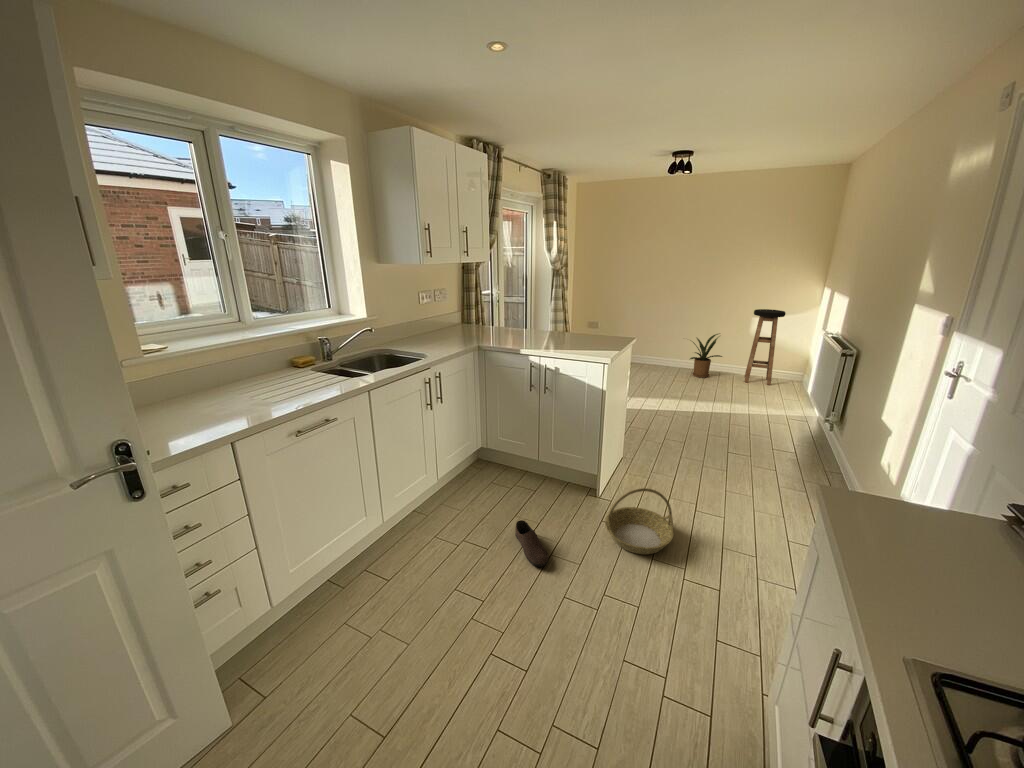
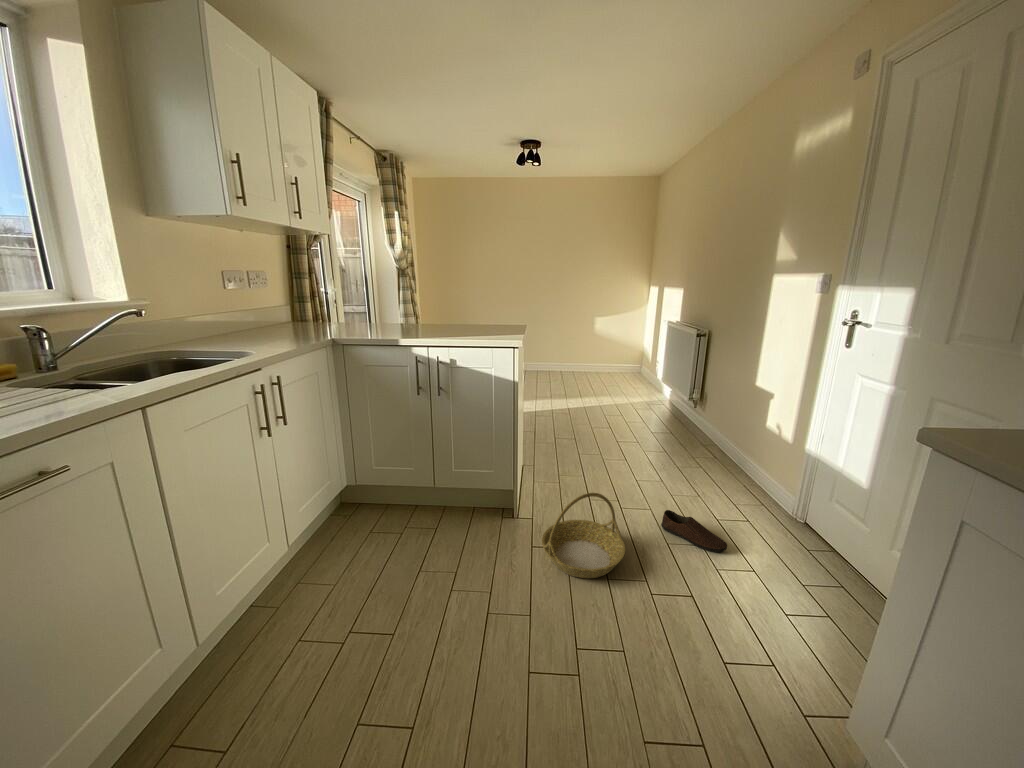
bar stool: present [745,309,786,385] -> none [597,307,626,378]
house plant: present [690,334,722,378] -> none [539,332,579,377]
shoe: present [515,520,549,567] -> present [661,510,727,552]

